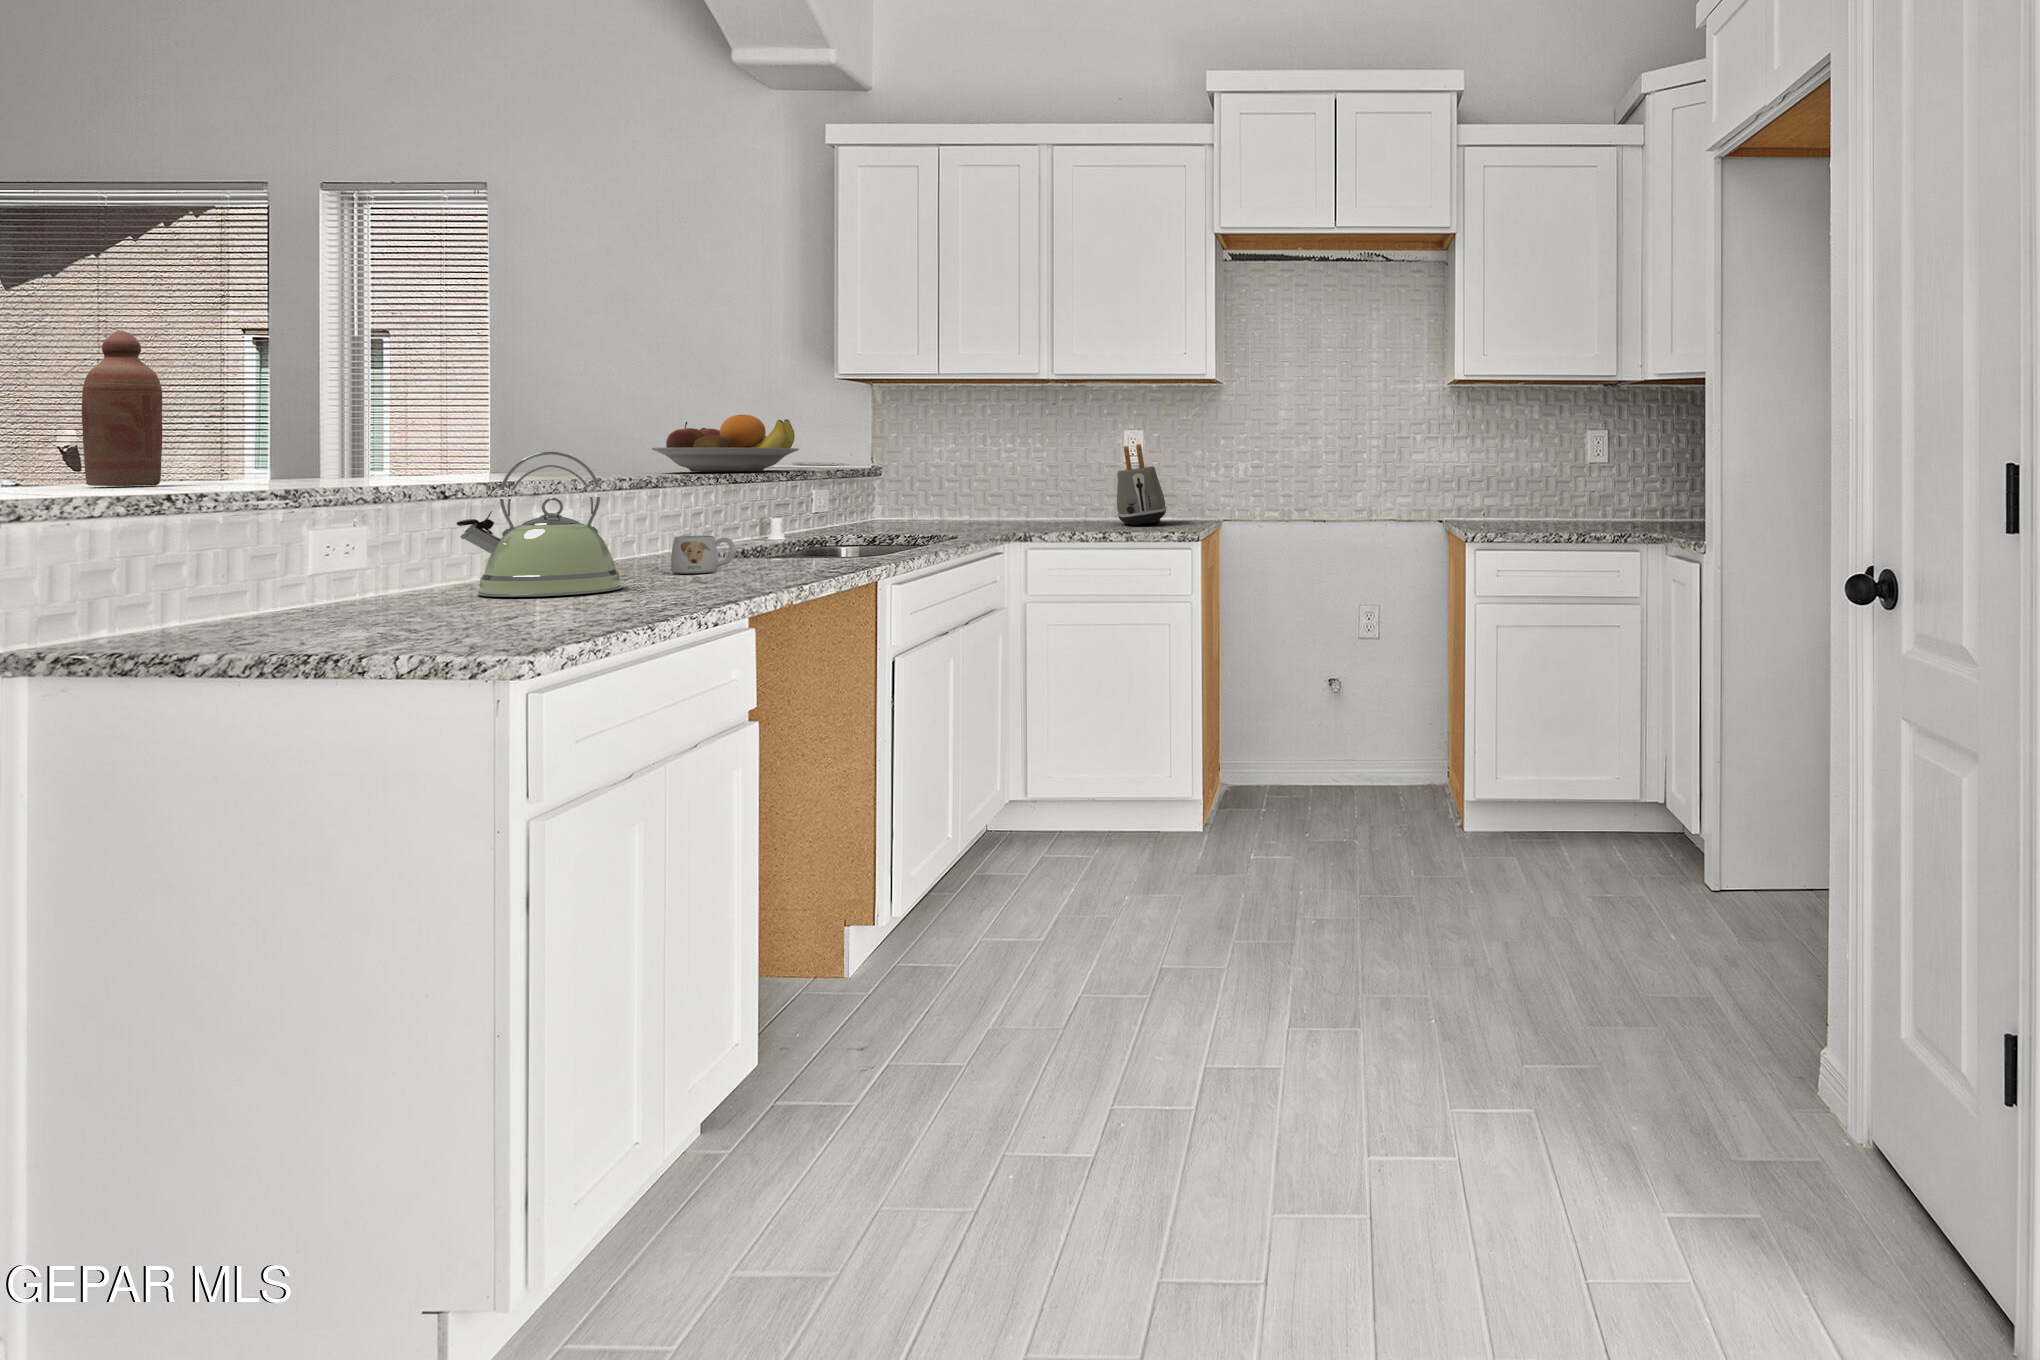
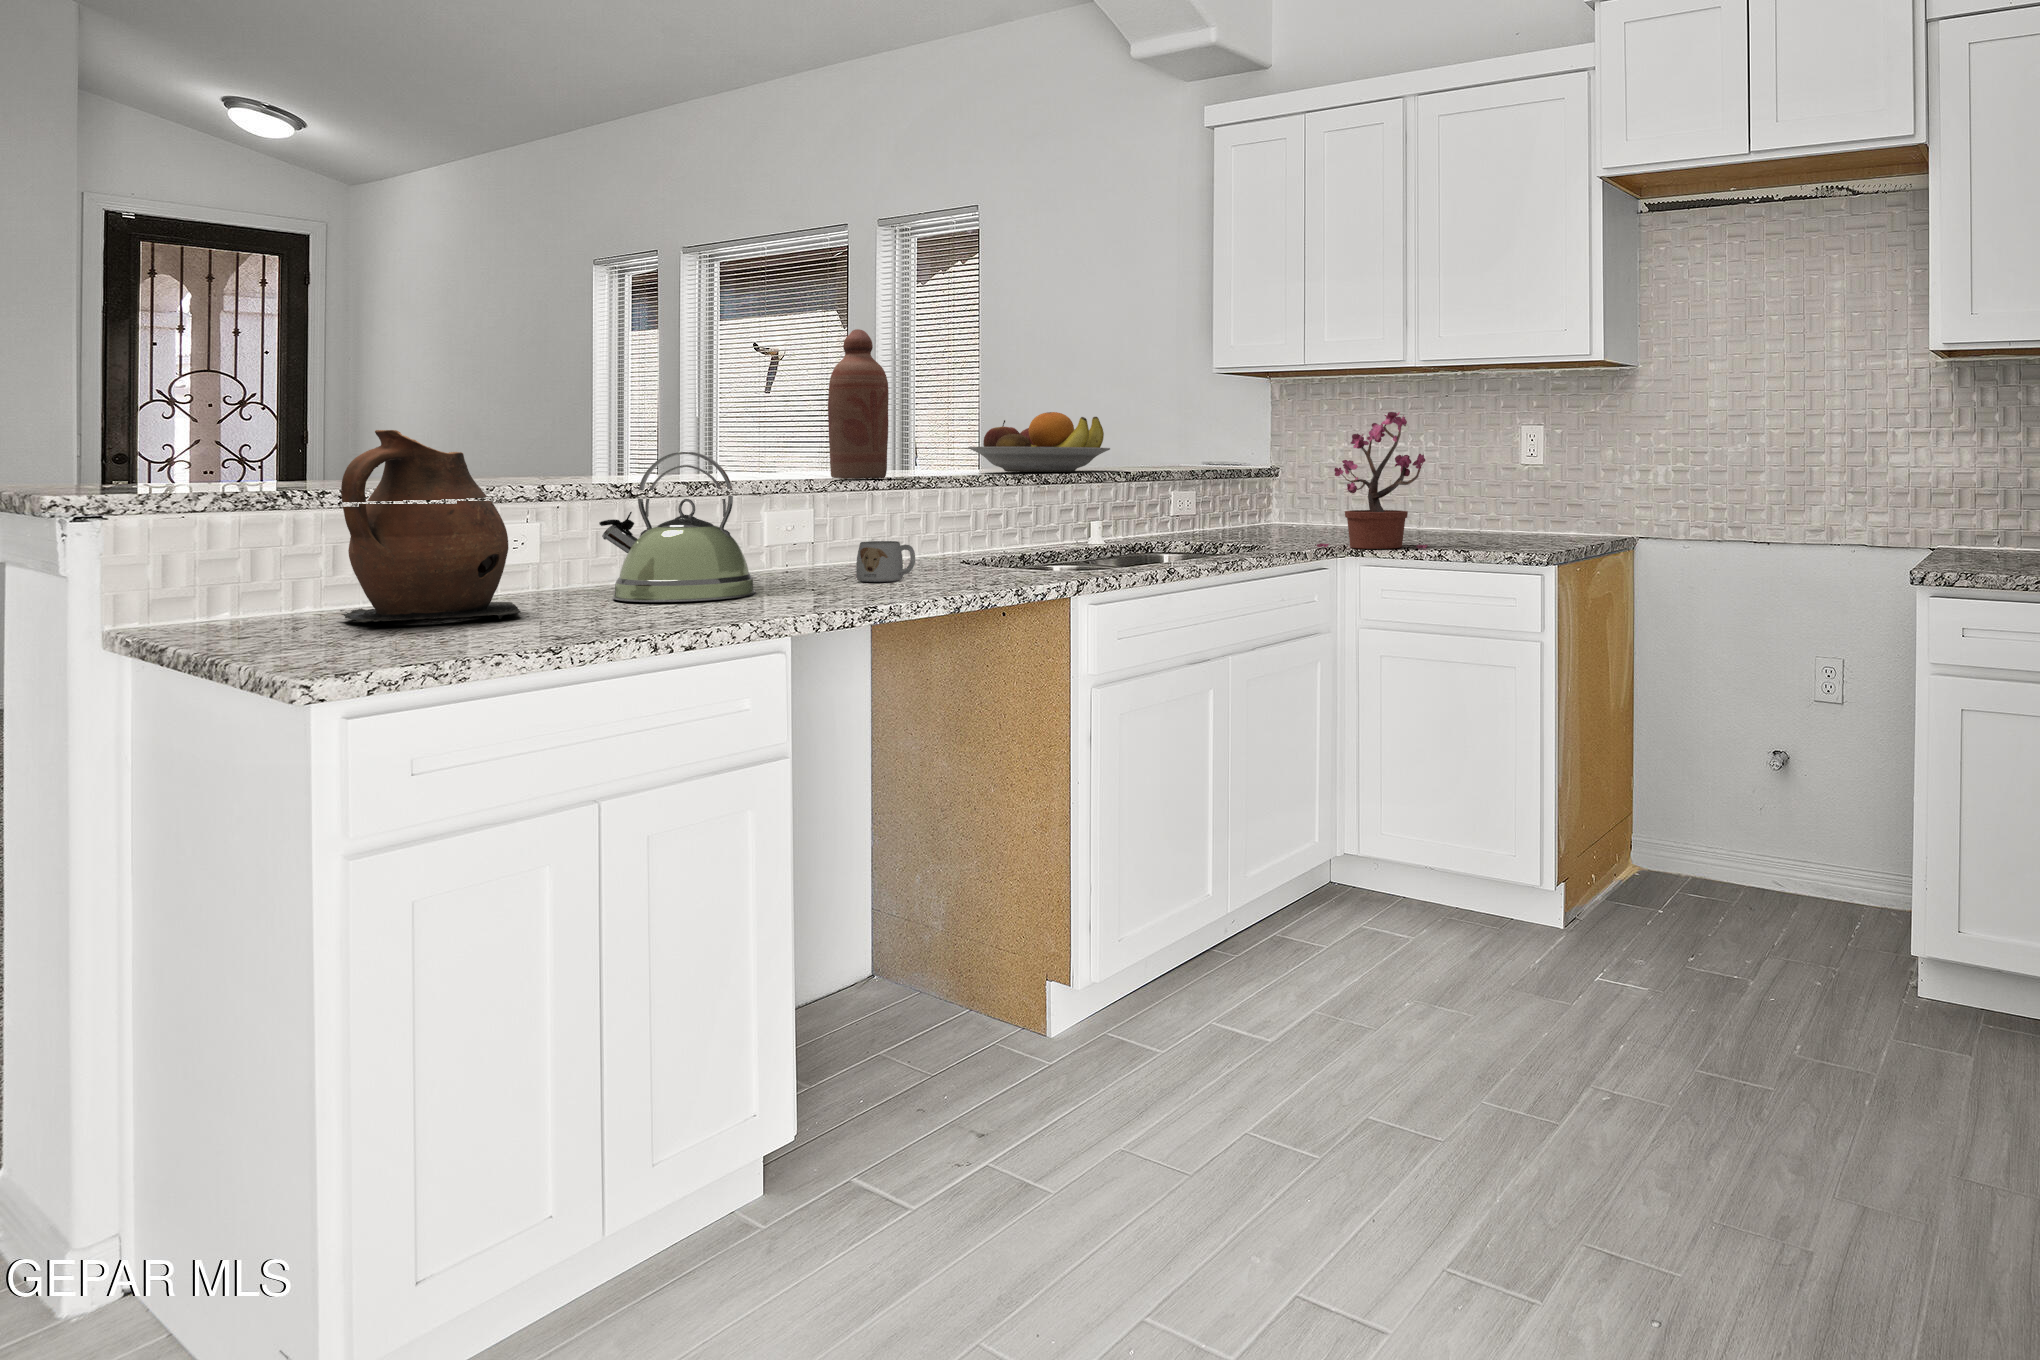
bottle: present [81,331,163,486] -> present [828,329,889,479]
potted plant: none [991,418,1086,535] -> present [1317,412,1427,549]
ceramic pitcher: none [249,431,469,623] -> present [340,430,521,622]
toaster: present [1117,444,1167,525] -> none [1500,443,1565,541]

